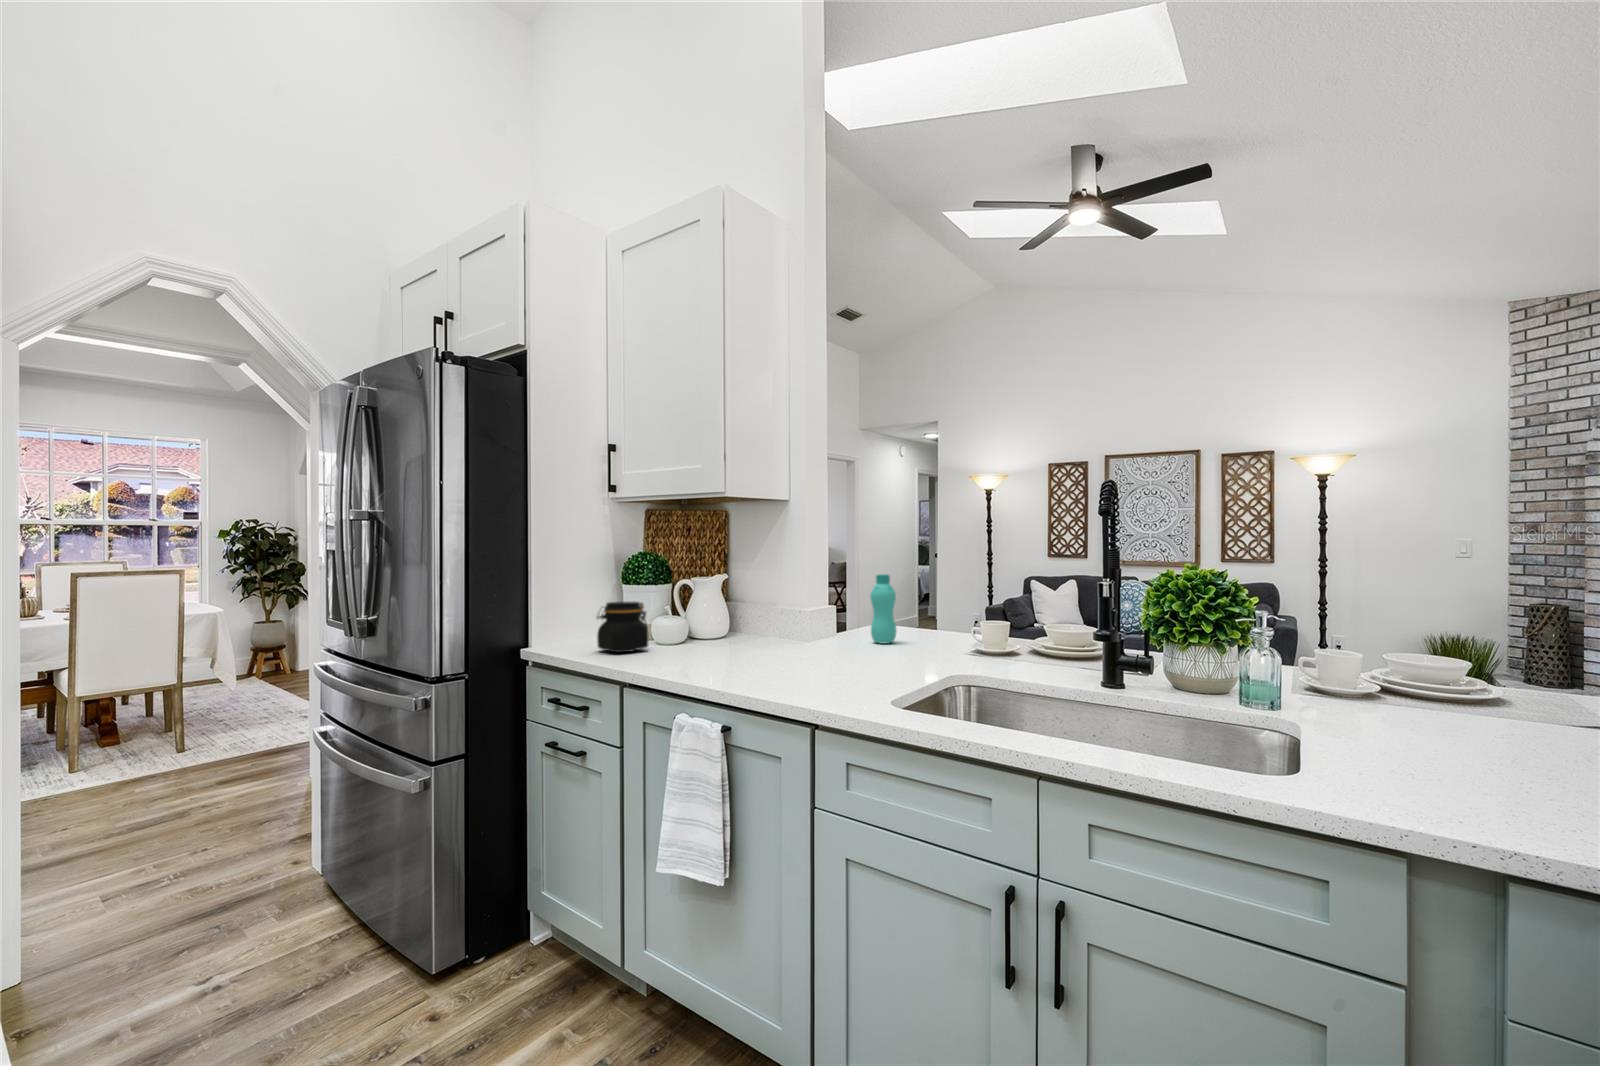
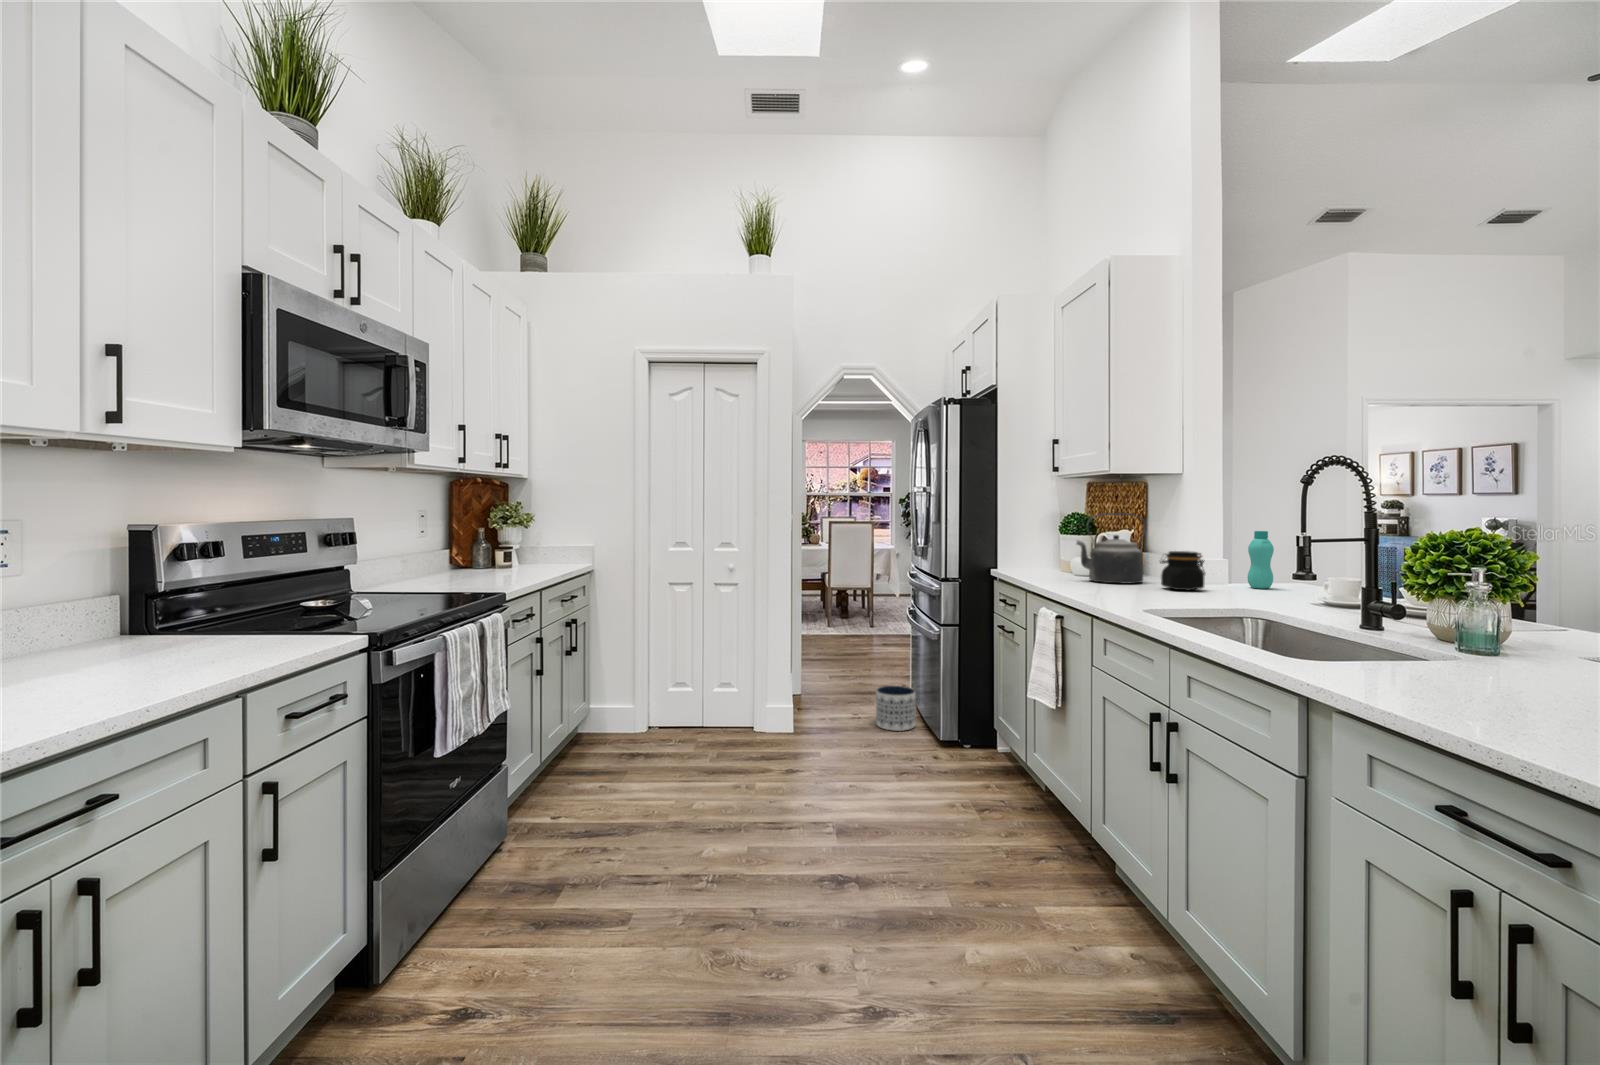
kettle: none [683,555,767,656] -> present [1077,513,1147,583]
jar: present [597,602,648,652] -> present [1160,551,1205,590]
planter: none [270,882,362,988] -> present [876,686,916,731]

